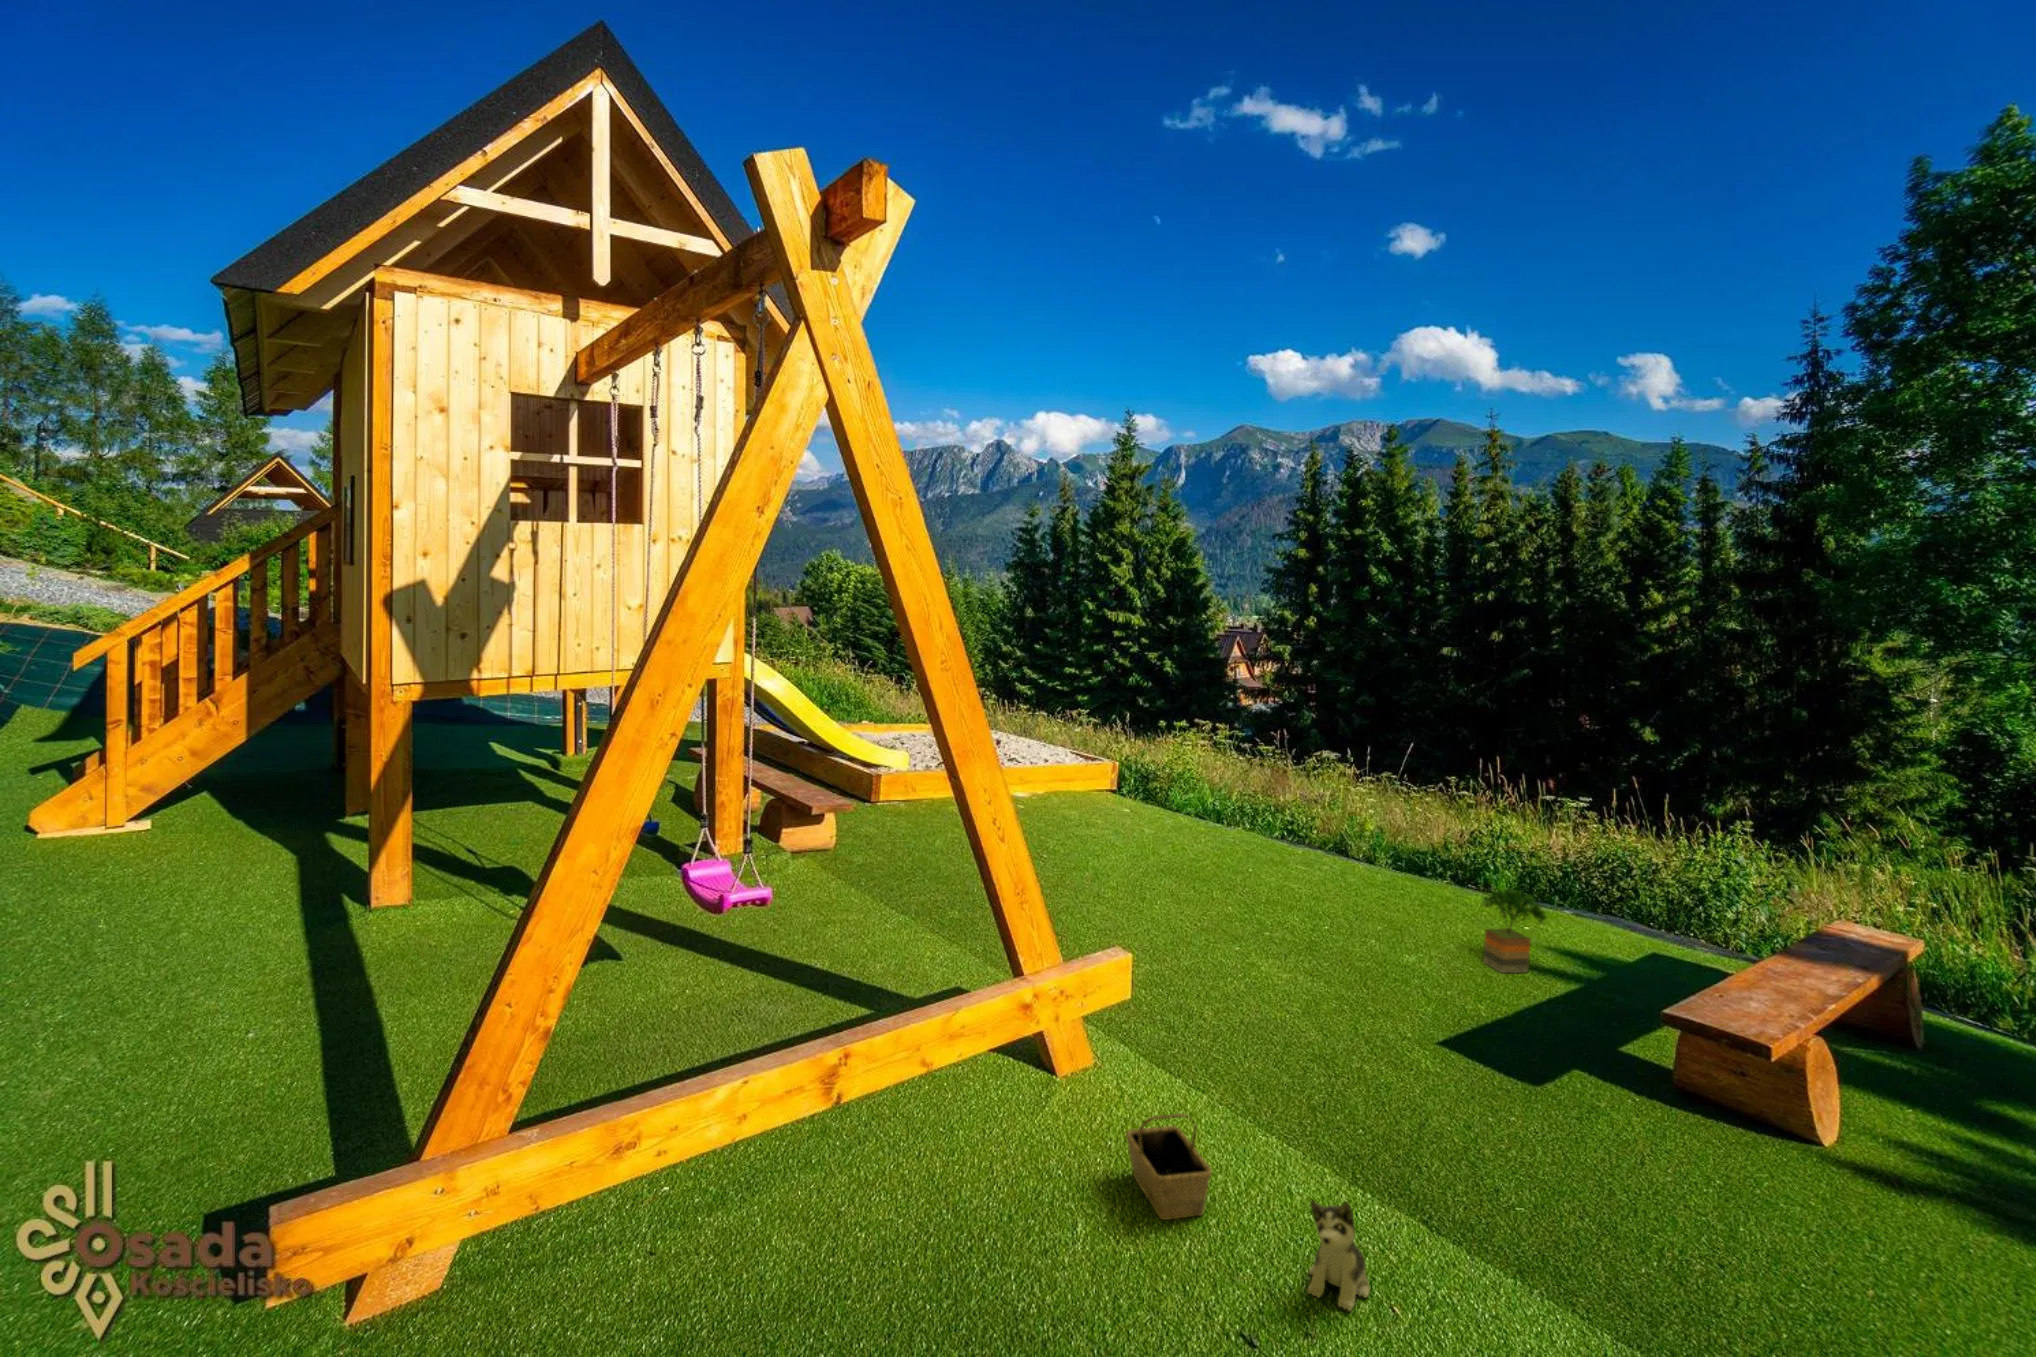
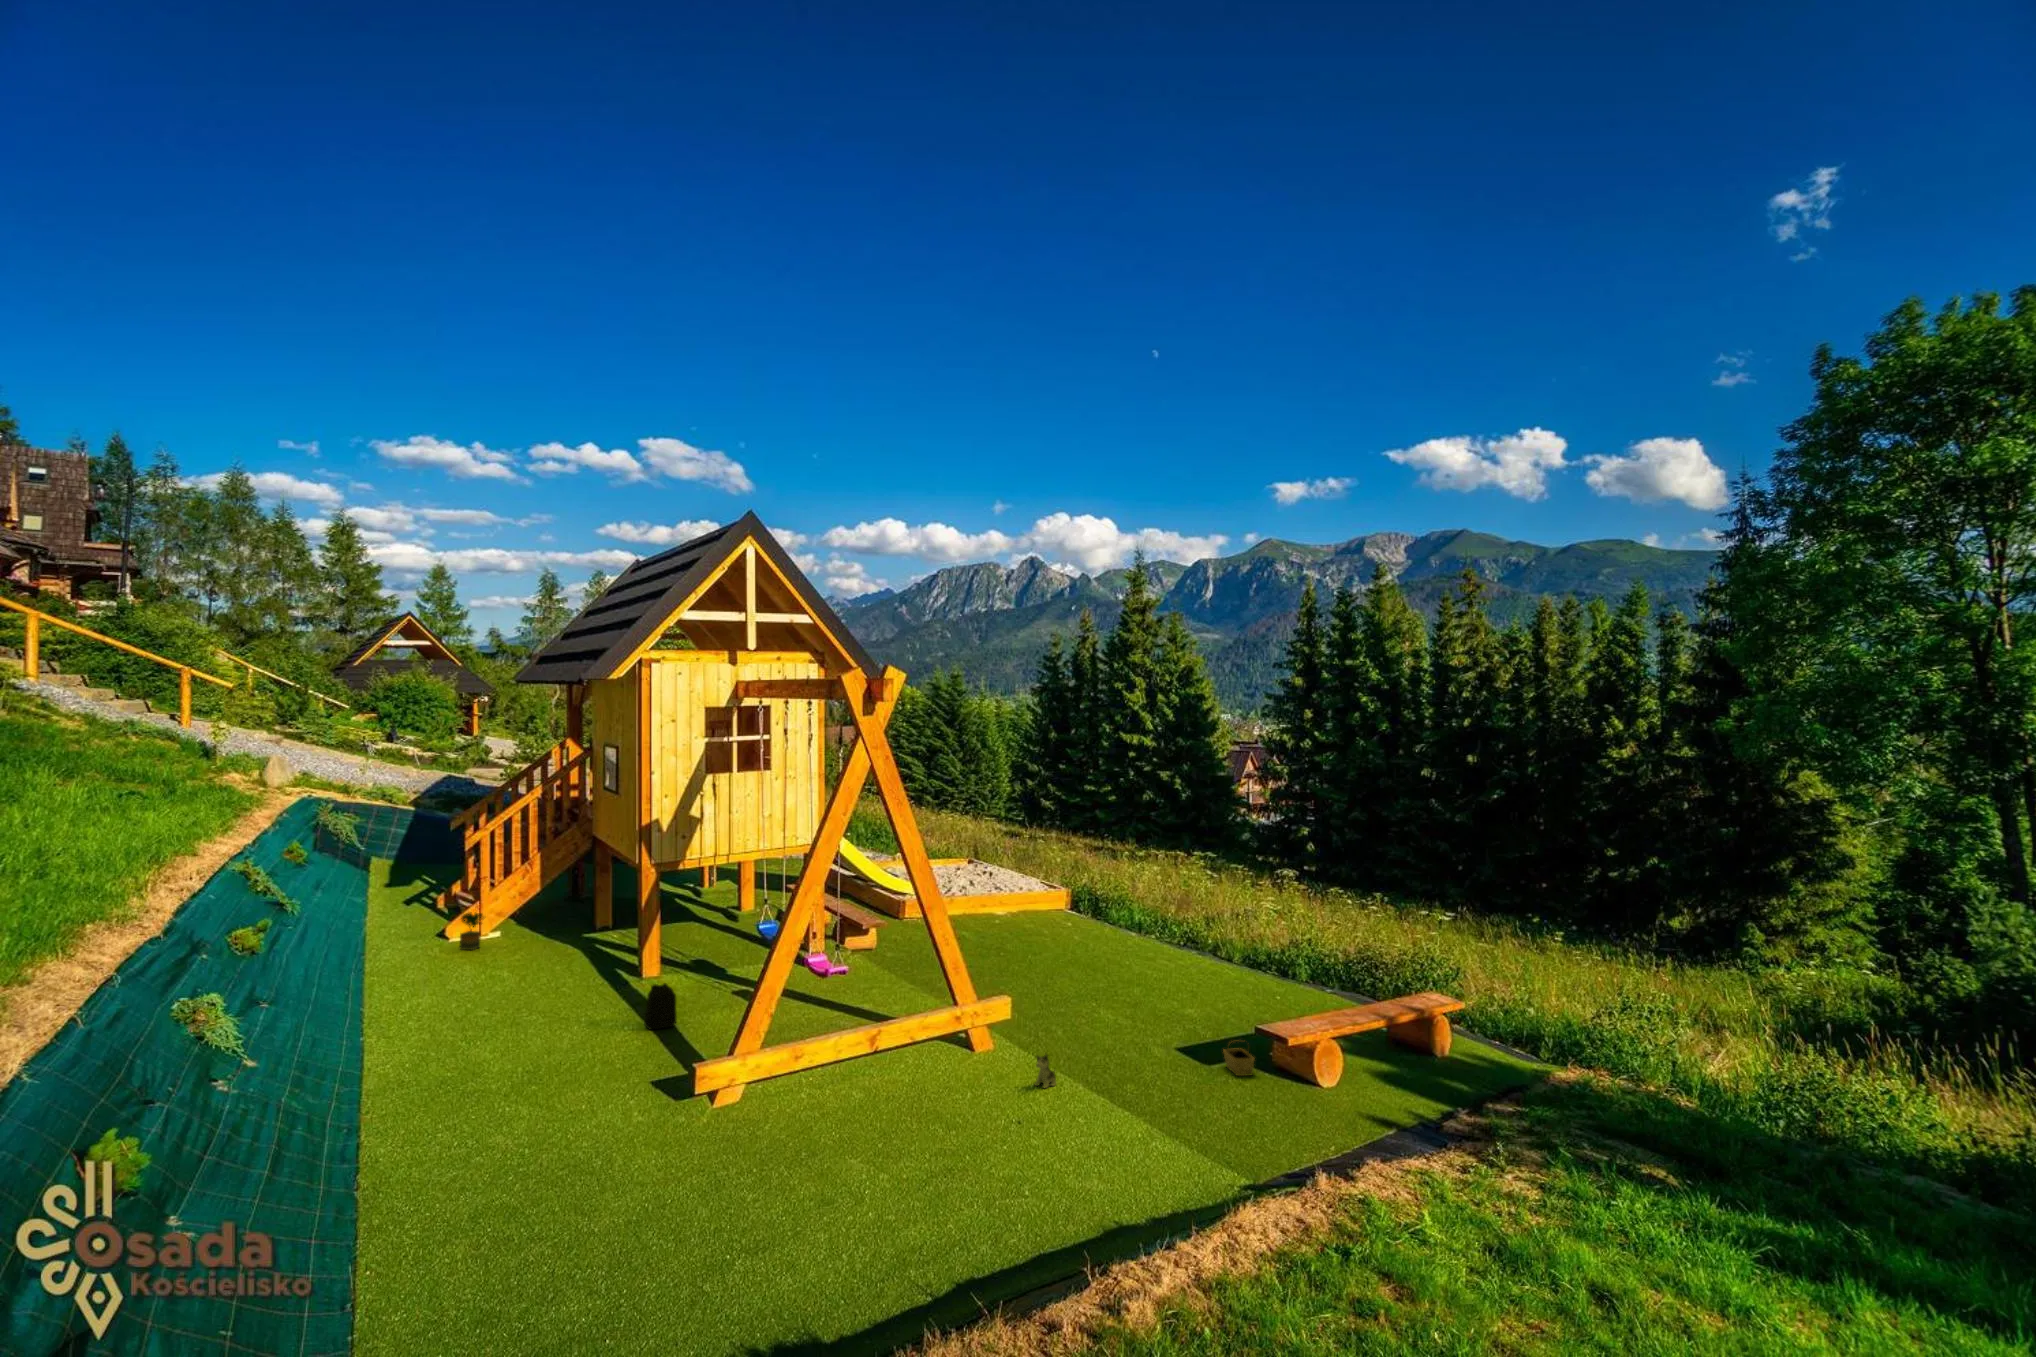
potted tree: present [1482,889,1547,973] -> present [460,912,484,950]
backpack: none [267,944,357,1059] -> present [644,983,677,1029]
basket: present [1126,1114,1212,1220] -> present [1223,1048,1255,1076]

